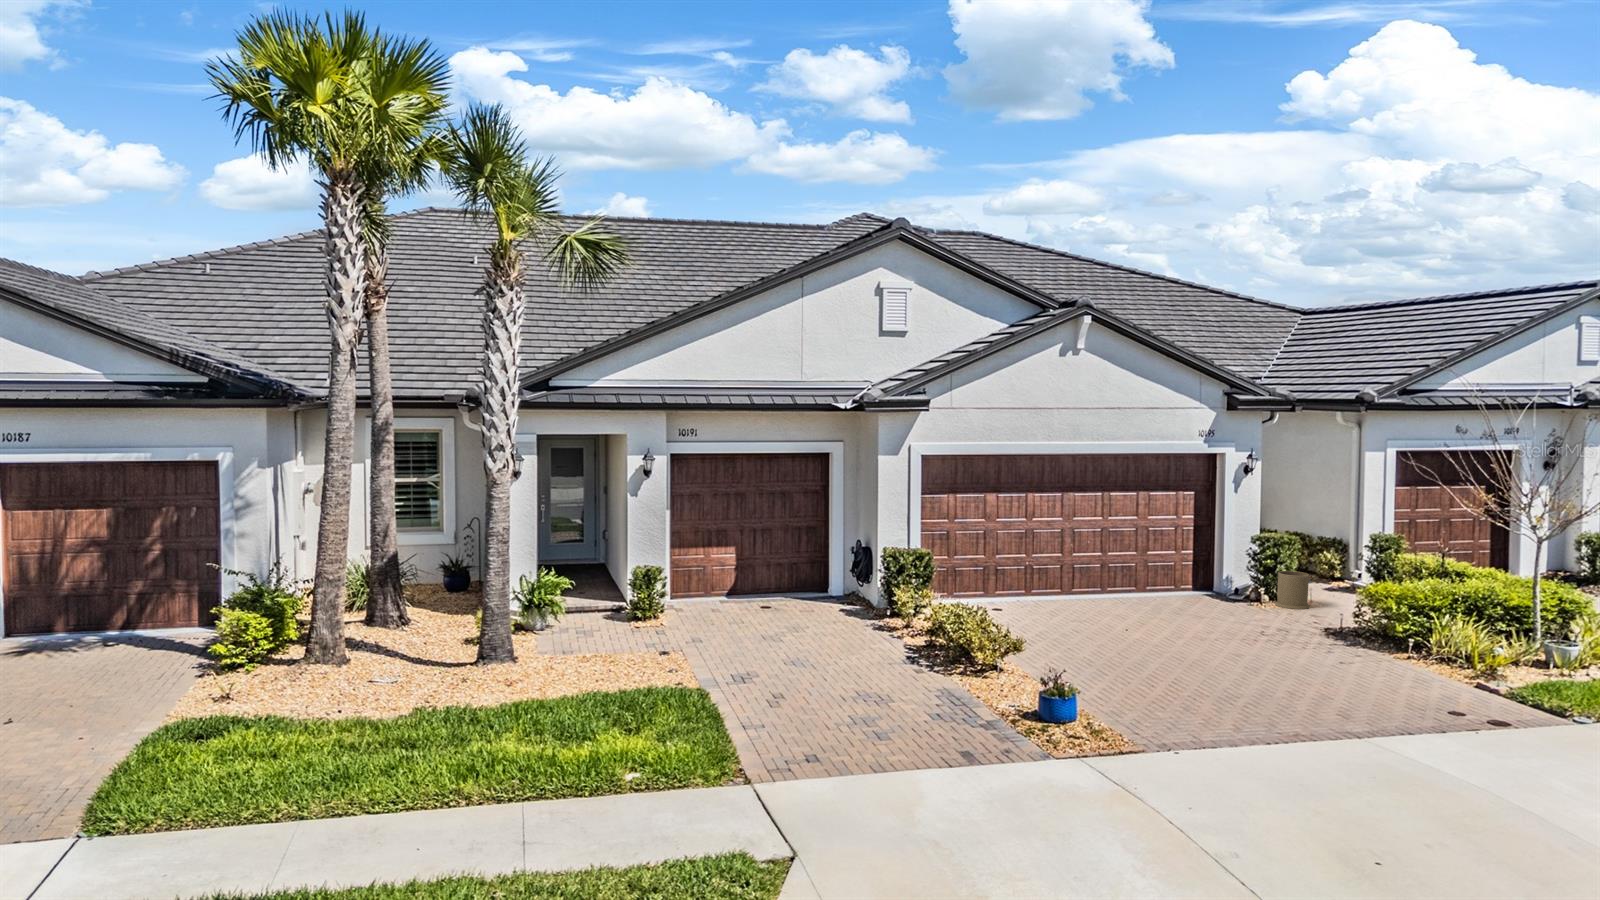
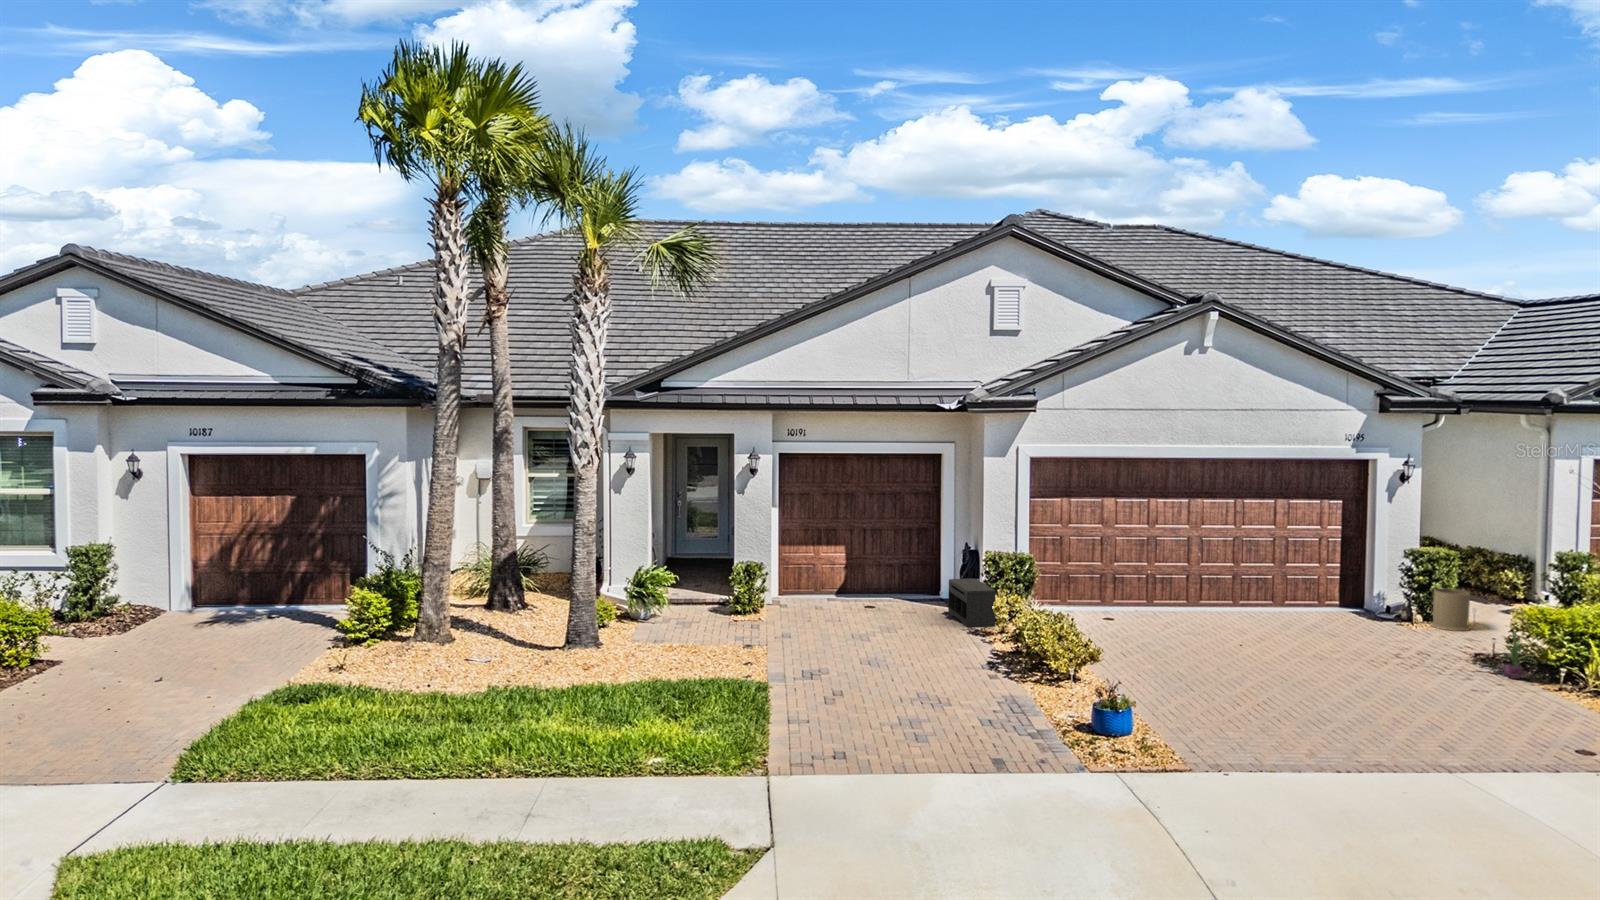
bench: none [847,575,898,624] -> present [948,579,996,627]
decorative plant: none [1338,608,1386,651] -> present [1504,632,1529,679]

